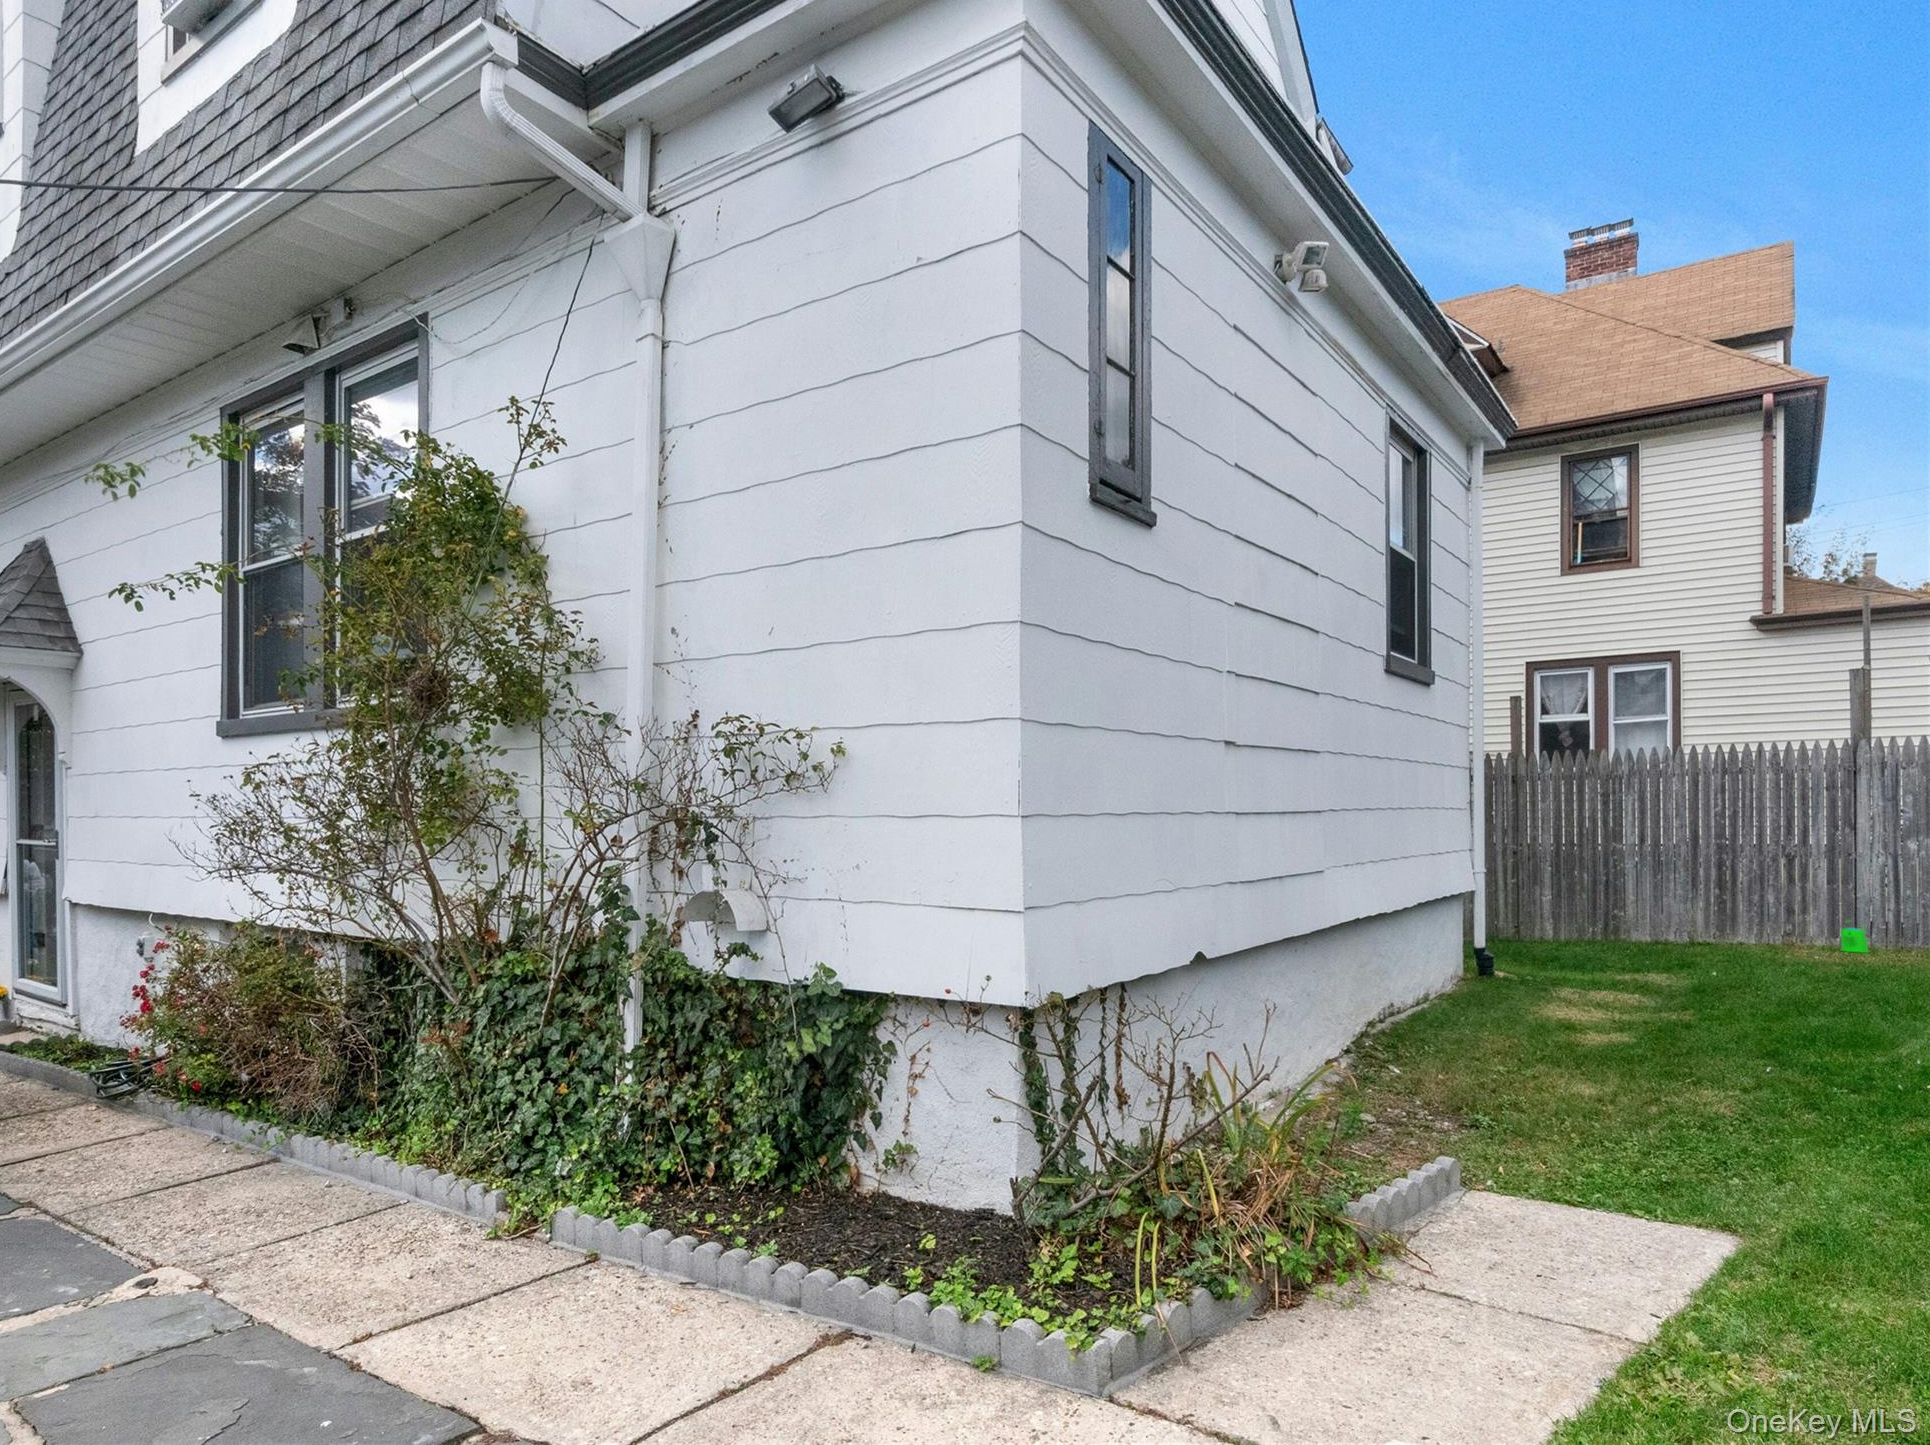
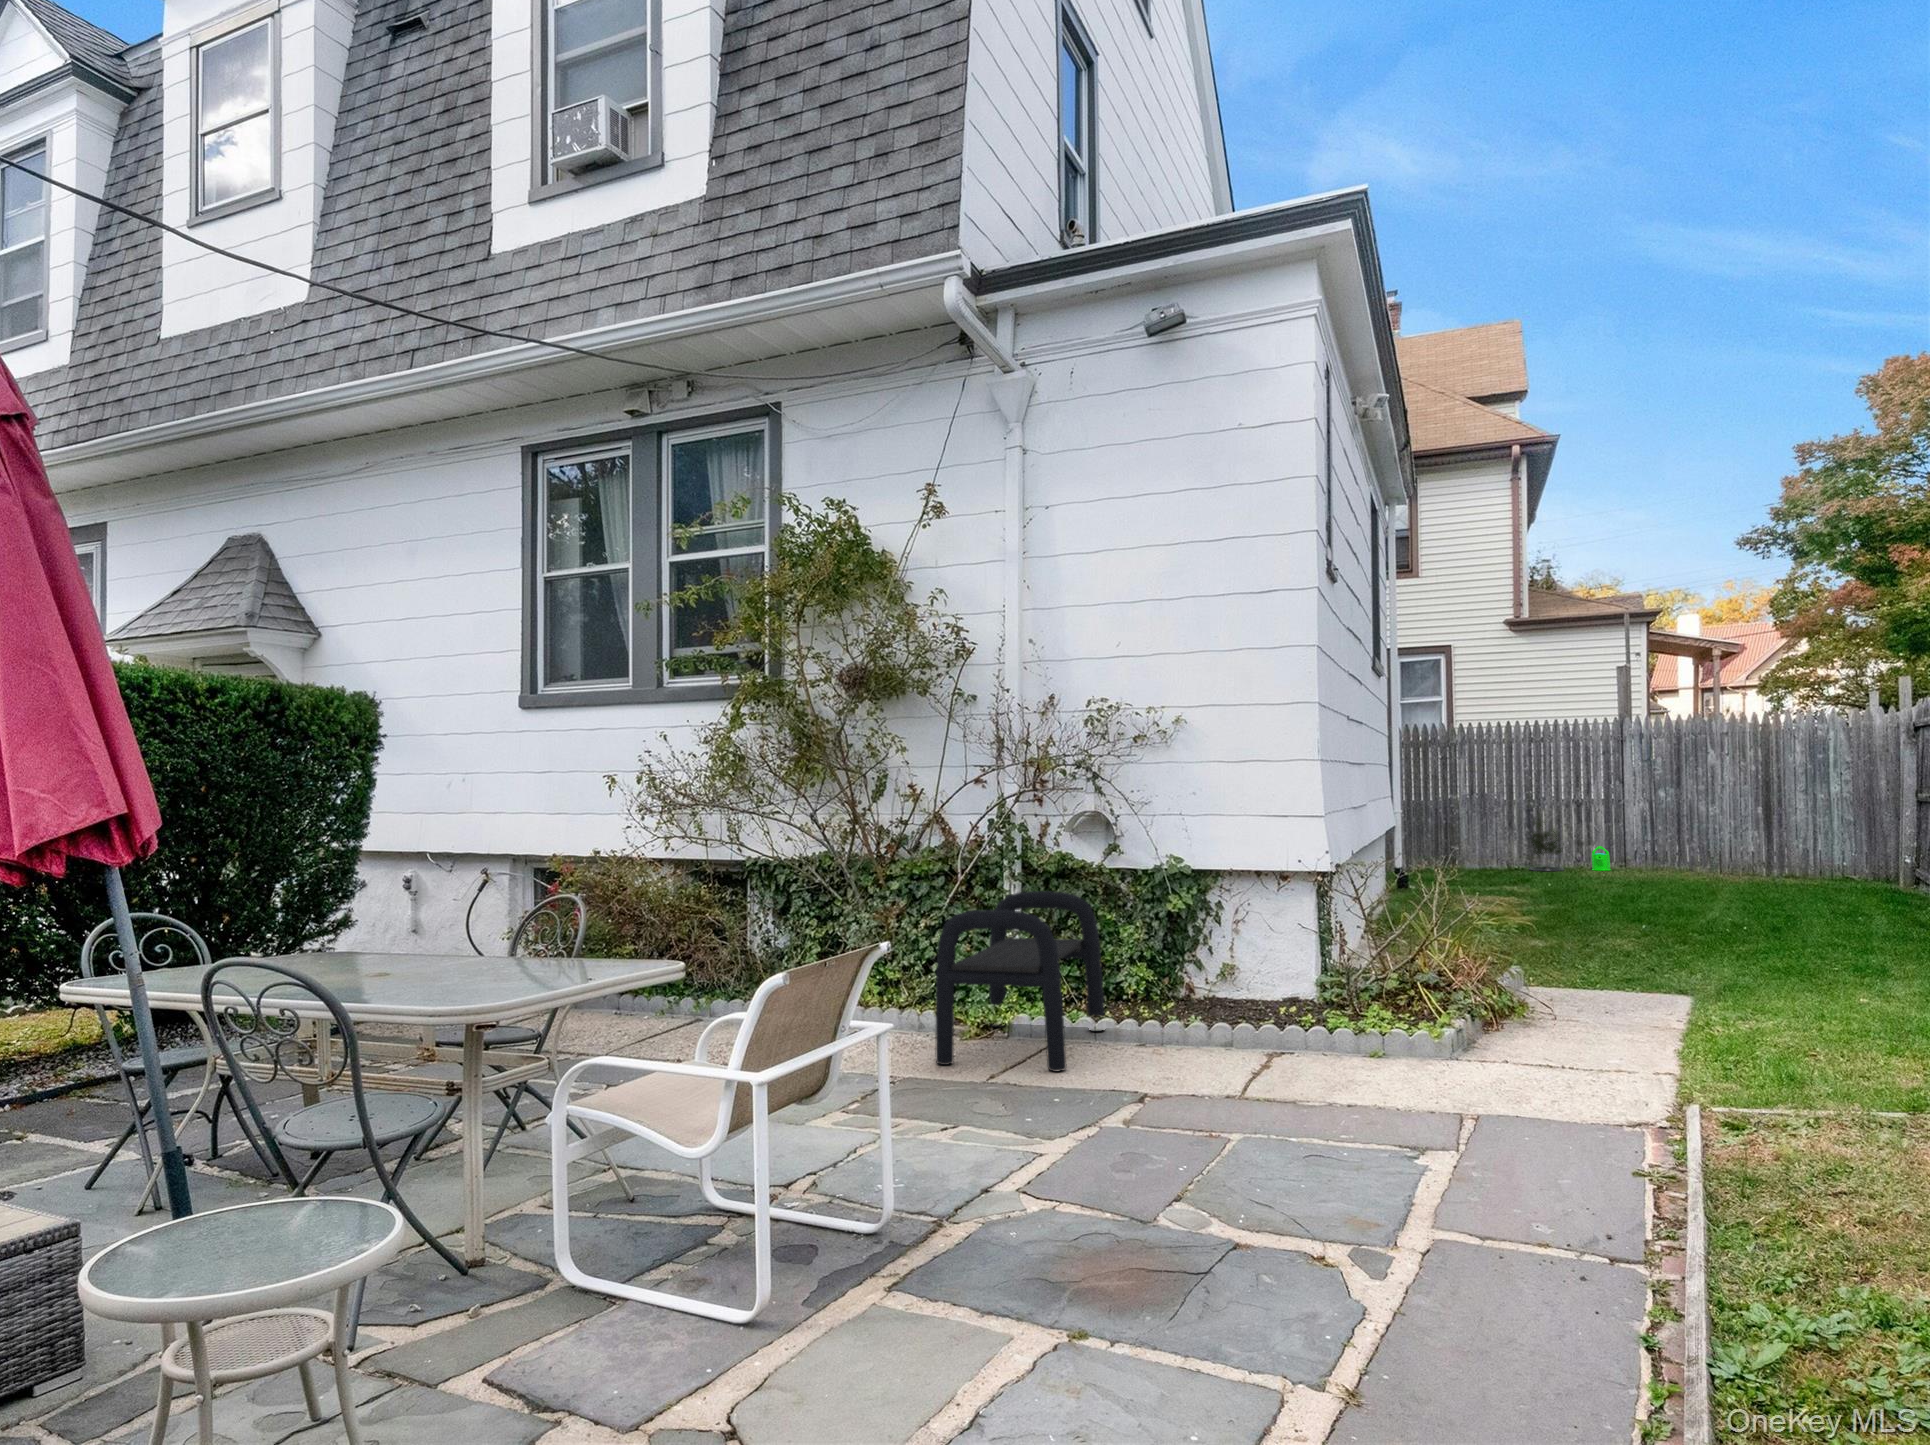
potted tree: none [1742,870,1800,950] -> present [1530,817,1563,871]
bench: none [329,1009,700,1341] -> present [936,891,1105,1071]

